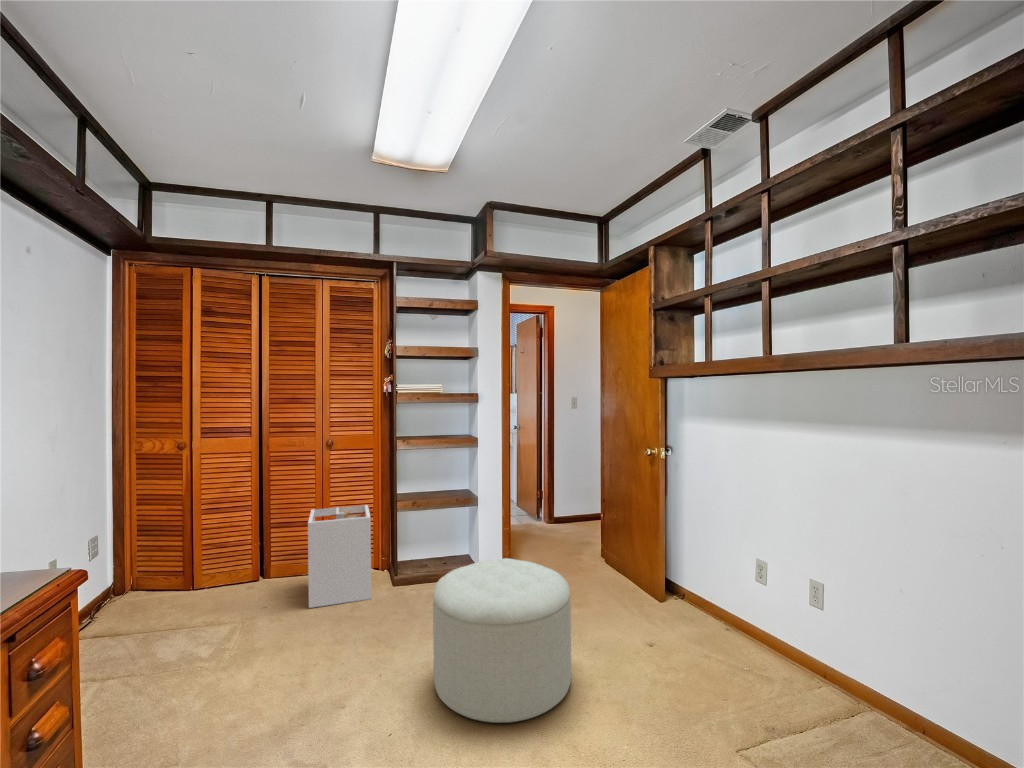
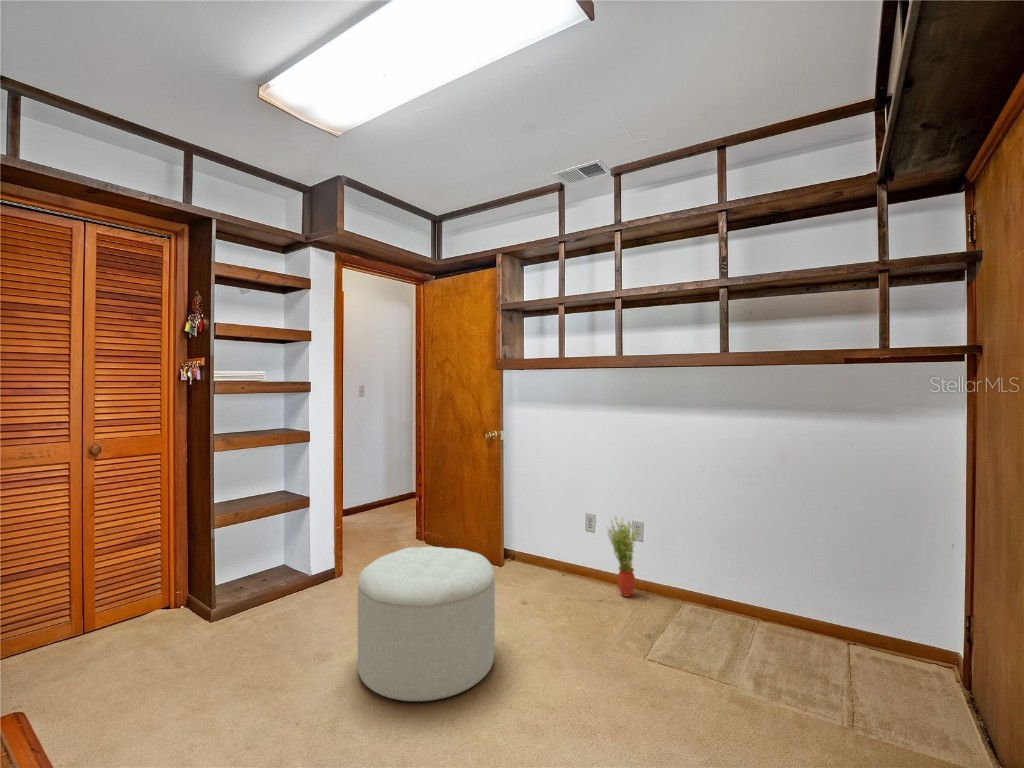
laundry hamper: present [308,505,371,608] -> none [75,527,193,676]
potted plant: none [767,570,815,686] -> present [608,517,638,597]

